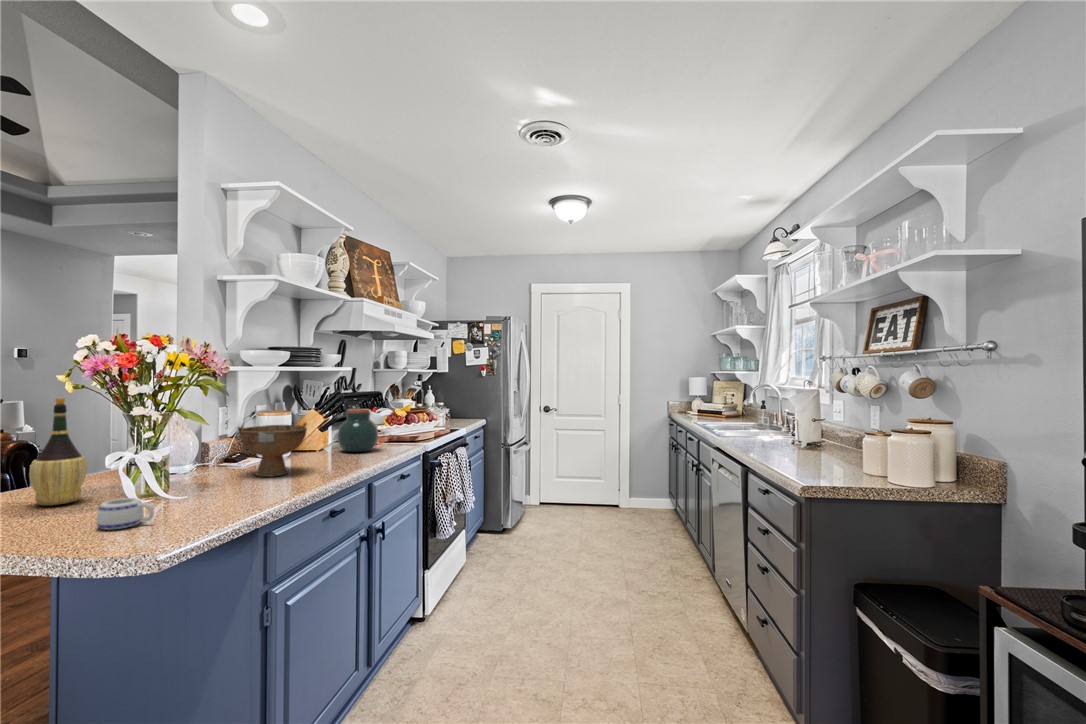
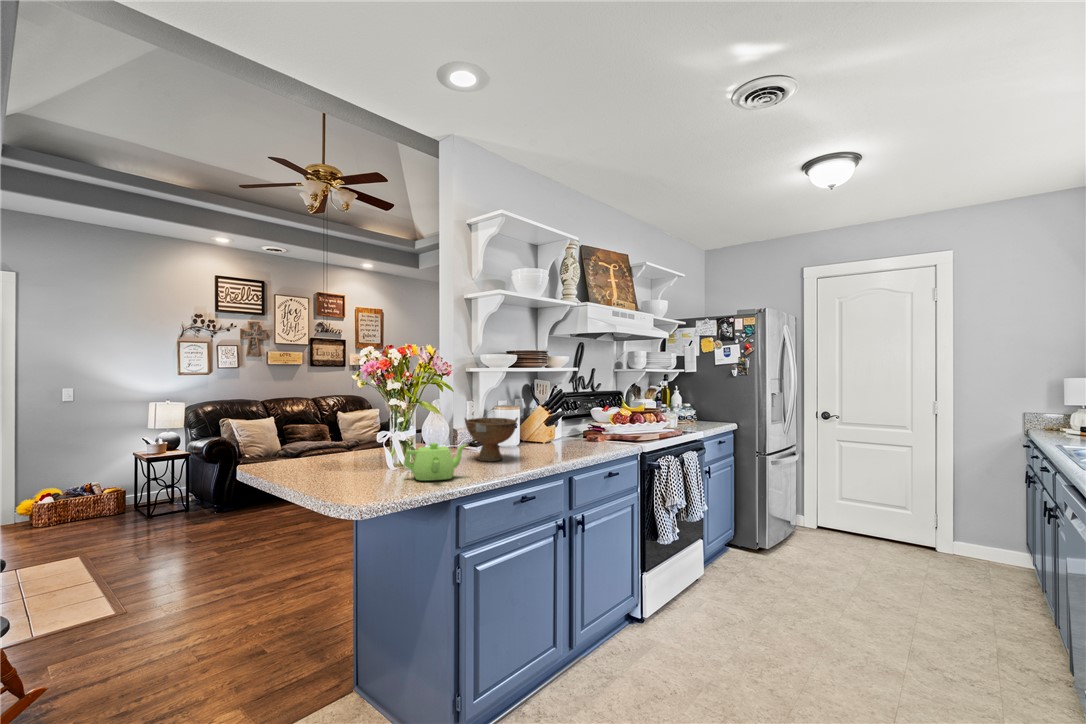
wine bottle: present [29,398,87,505] -> none [333,390,364,465]
jar: present [338,409,378,452] -> none [558,407,594,447]
teapot: none [175,456,266,508] -> present [404,443,467,481]
mug: present [96,498,154,530] -> none [349,466,381,487]

